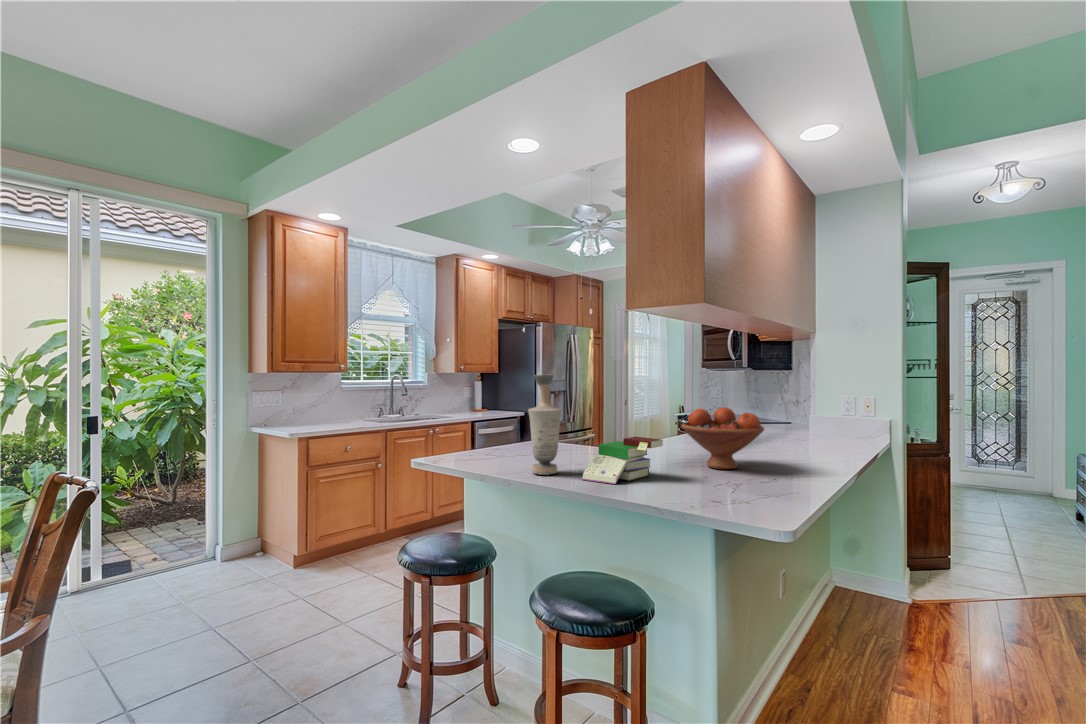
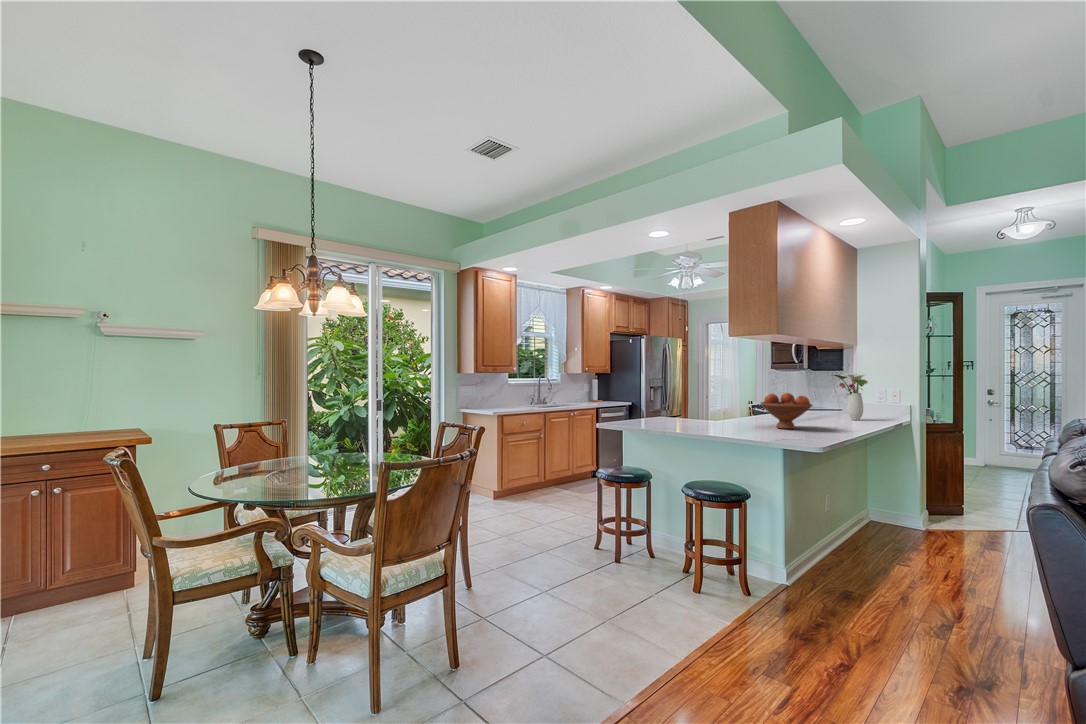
flower arrangement: none [777,374,837,445] -> present [833,373,868,420]
vase: present [528,375,562,475] -> none [670,373,690,429]
book: present [582,437,663,484] -> none [703,409,750,433]

